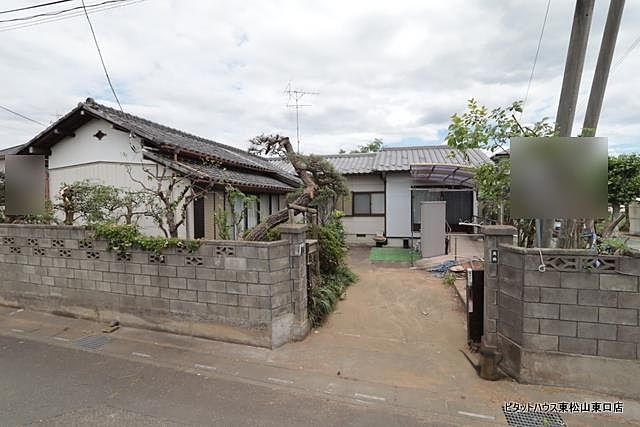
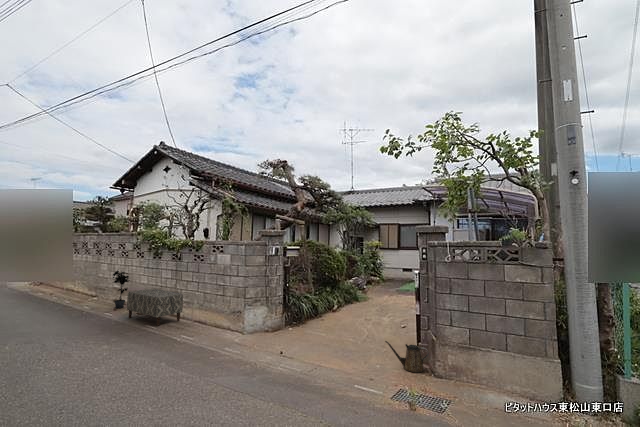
potted plant: none [55,276,84,327] -> present [113,271,130,308]
bench: none [92,299,175,351] -> present [127,289,183,326]

